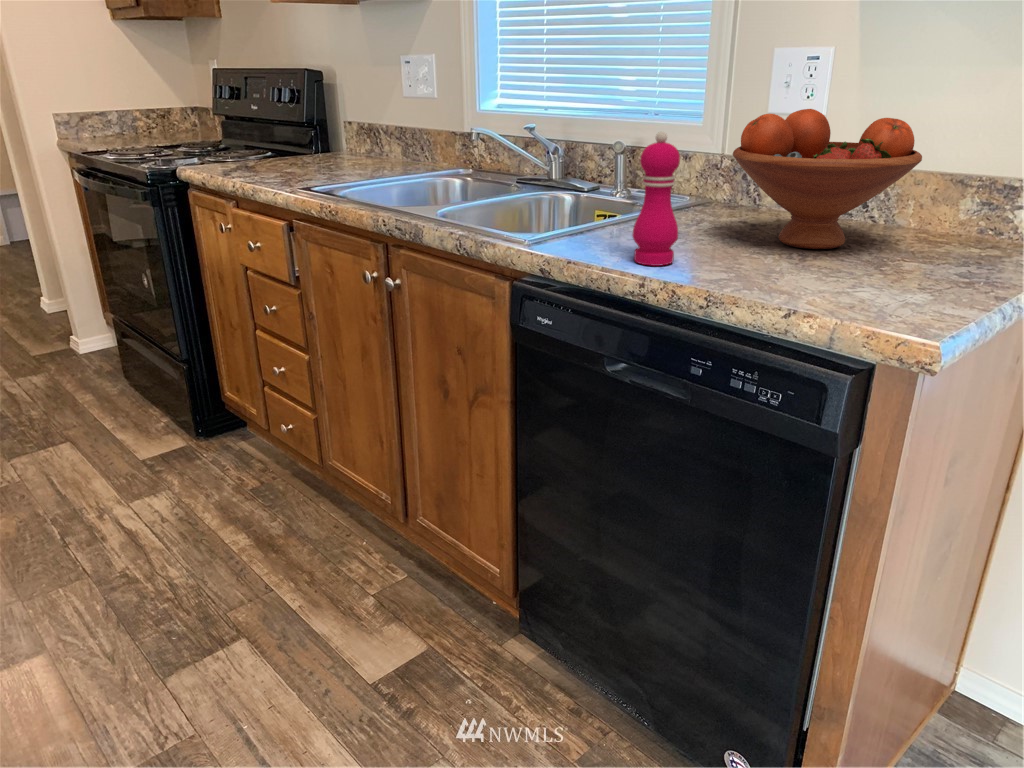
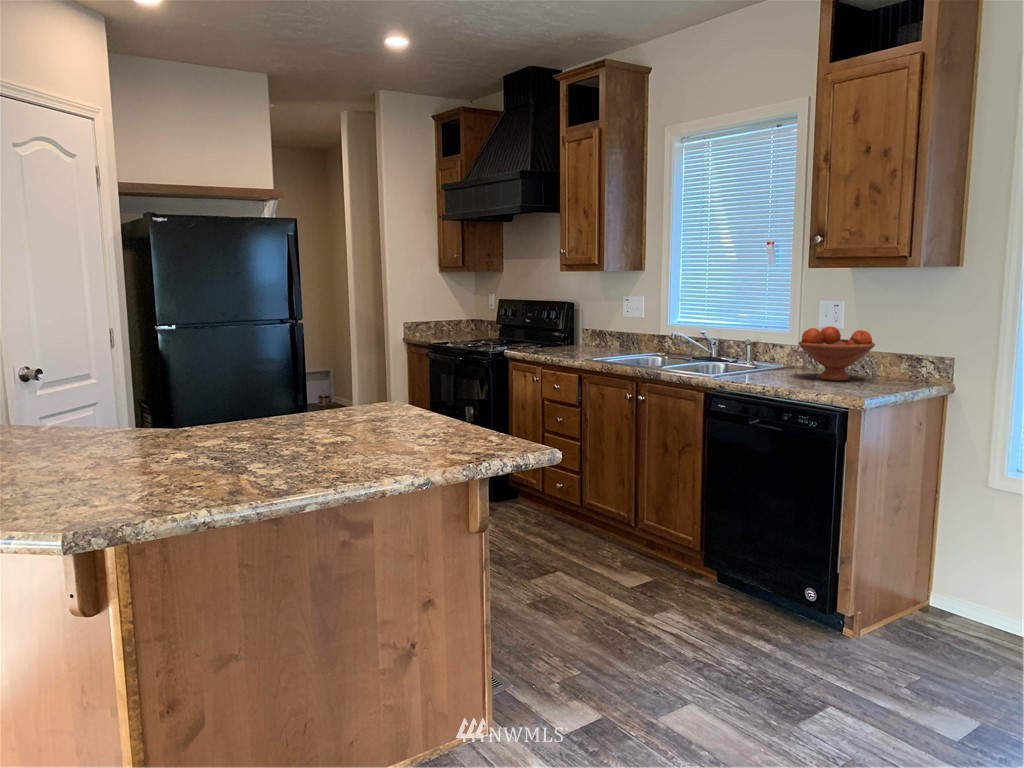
pepper mill: present [632,132,680,266] -> none [758,334,776,383]

